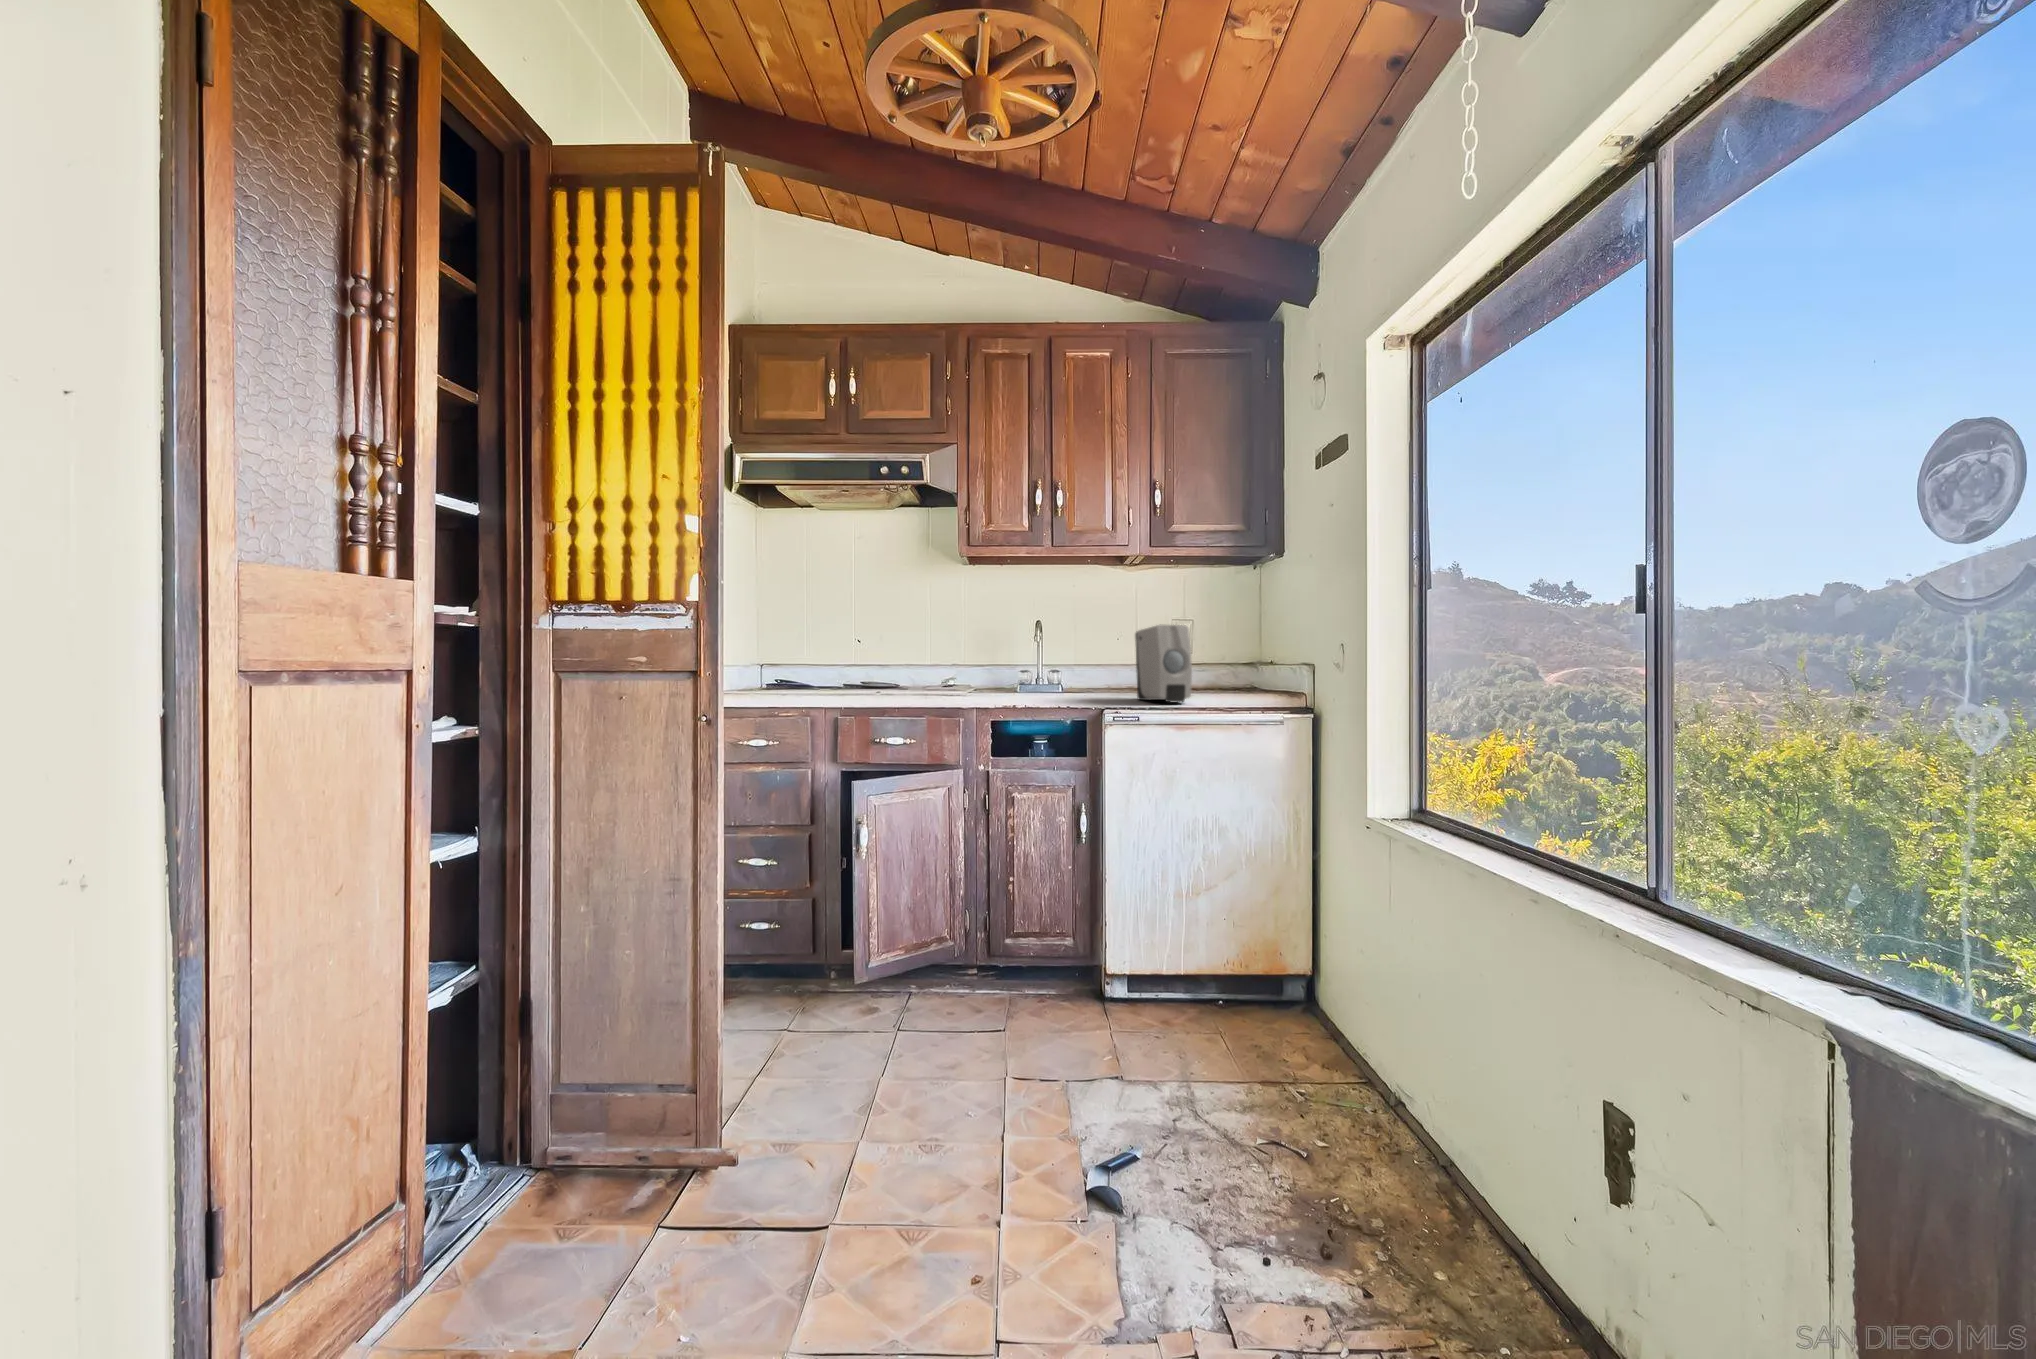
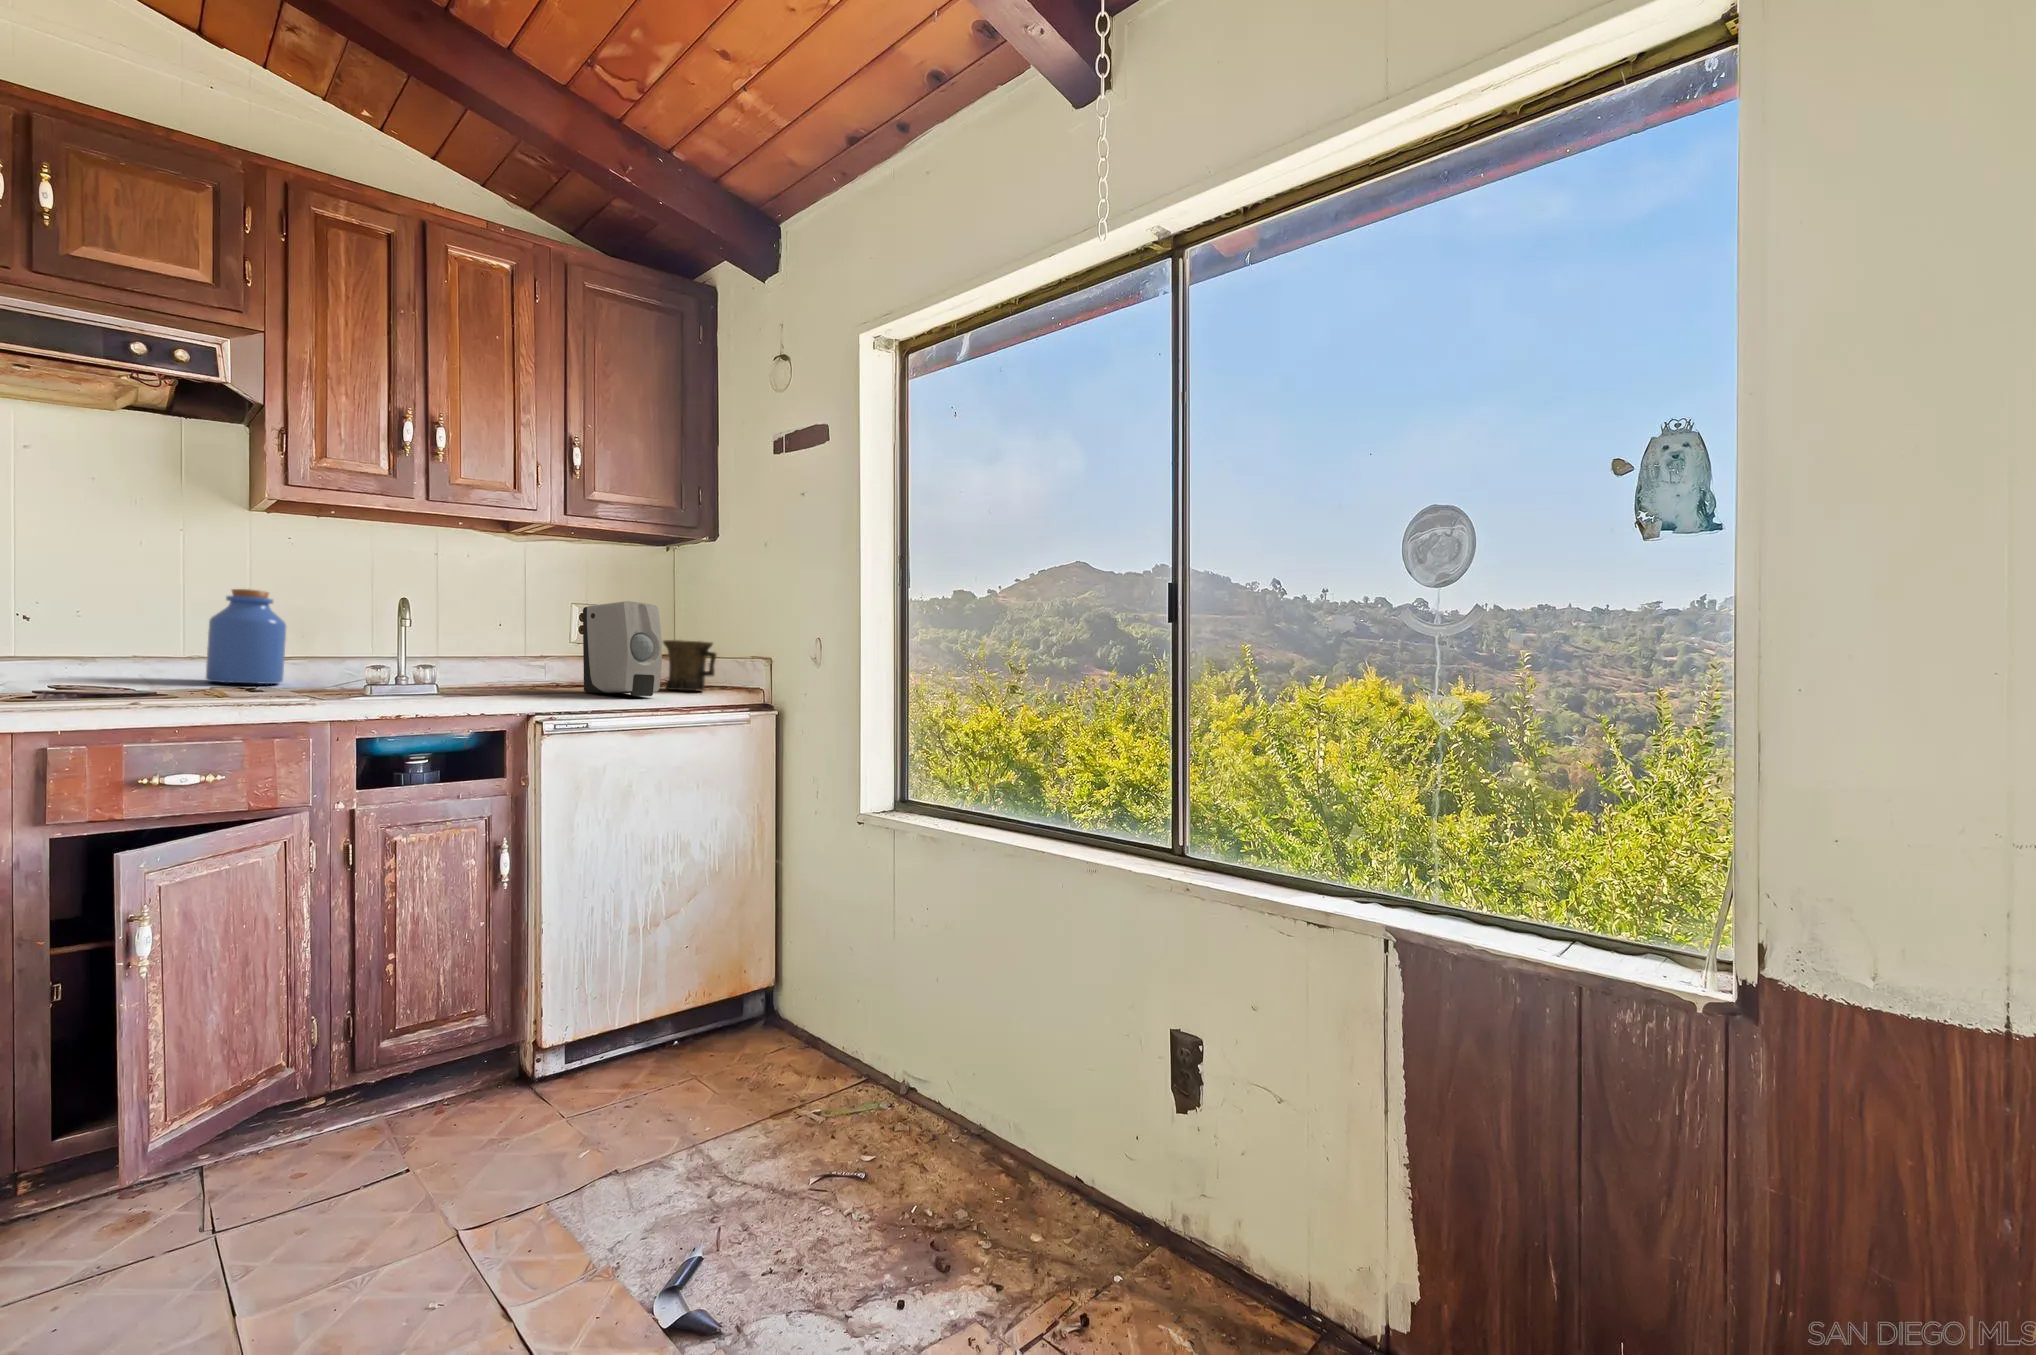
jar: none [919,639,956,698] -> present [206,589,286,684]
mug: none [1209,652,1252,696] -> present [663,640,717,690]

